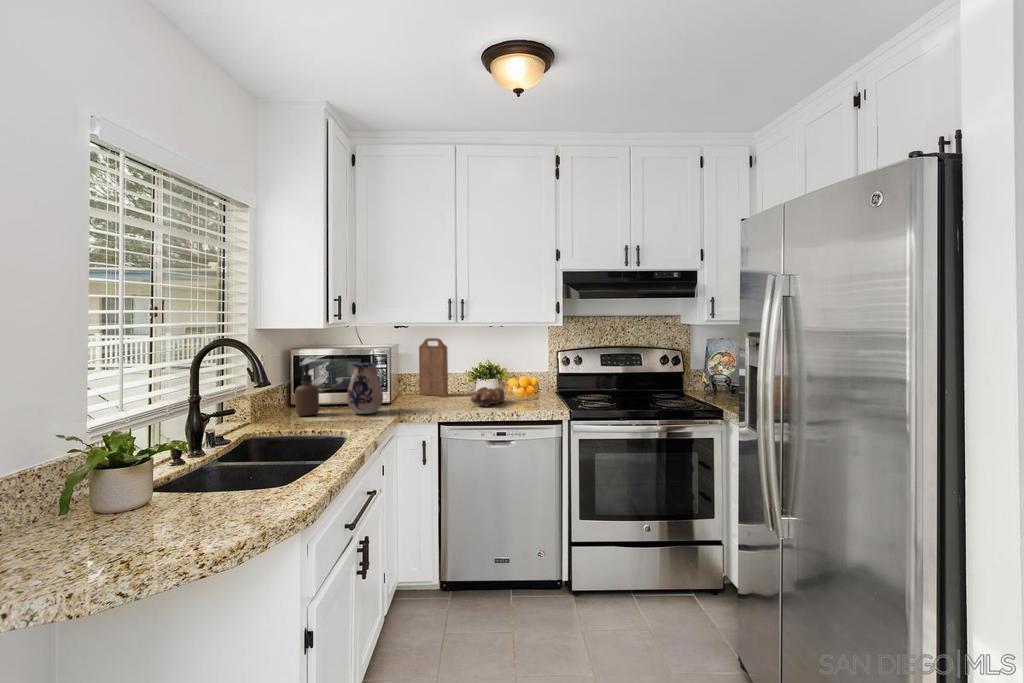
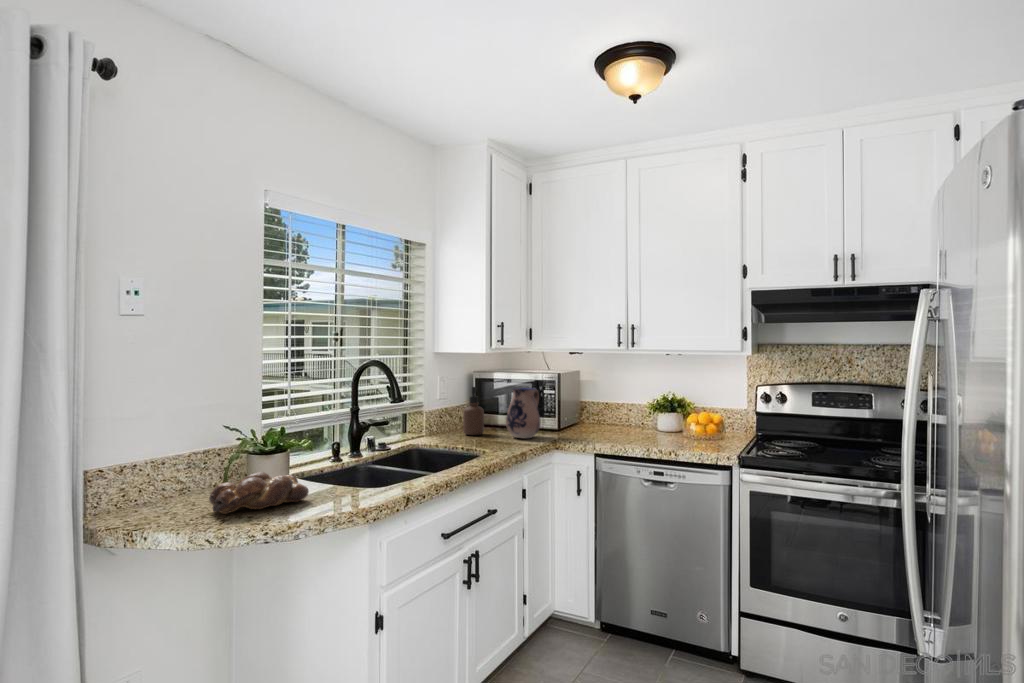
cutting board: present [419,338,448,397] -> none [596,366,623,429]
bread loaf: present [471,387,505,406] -> present [209,472,309,514]

